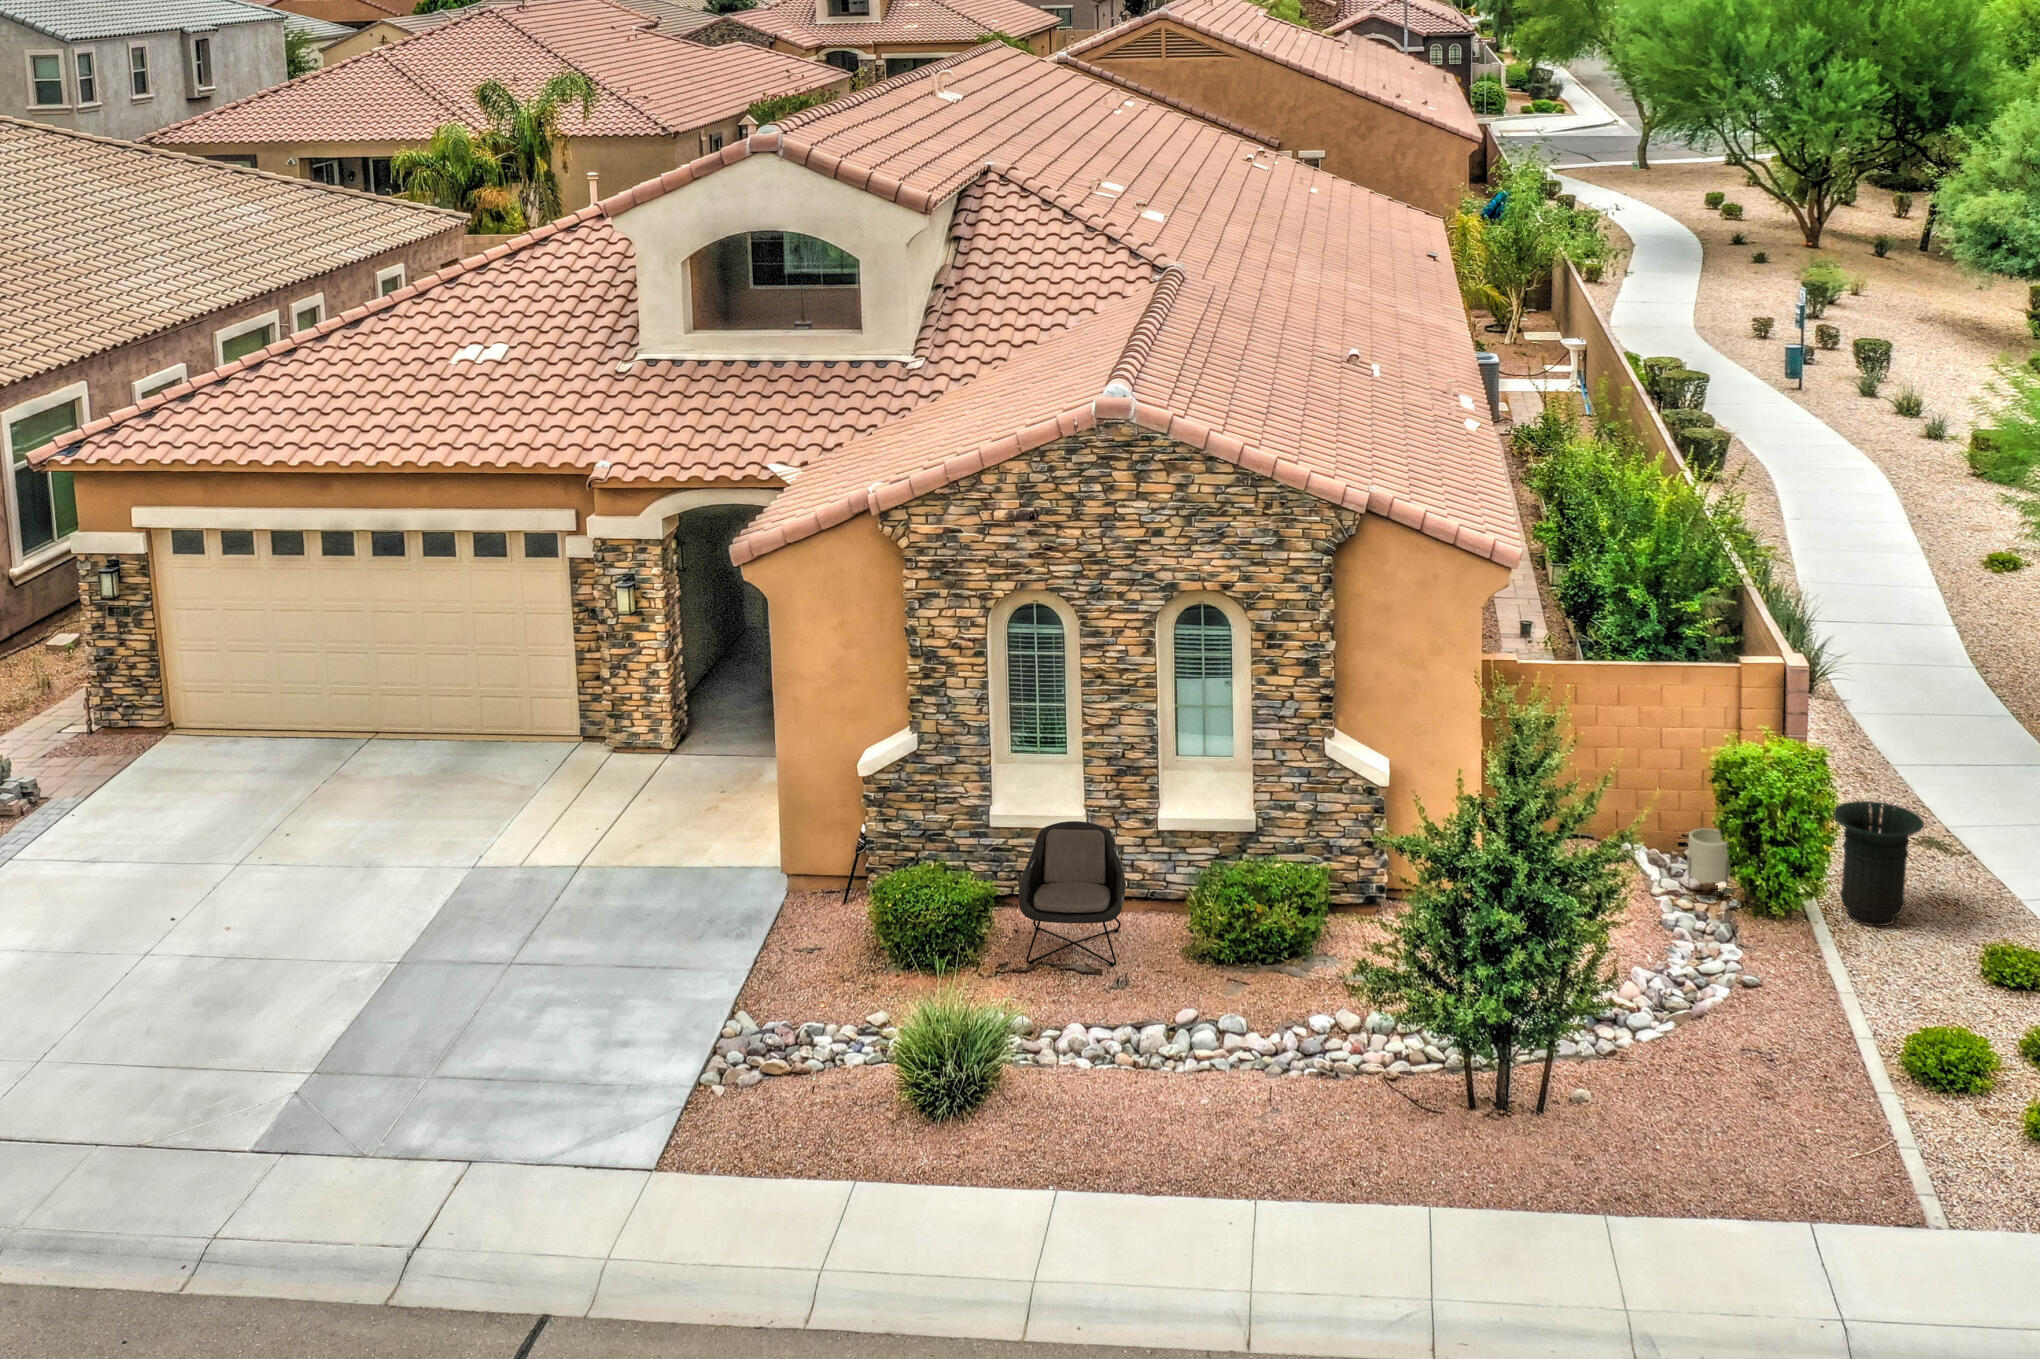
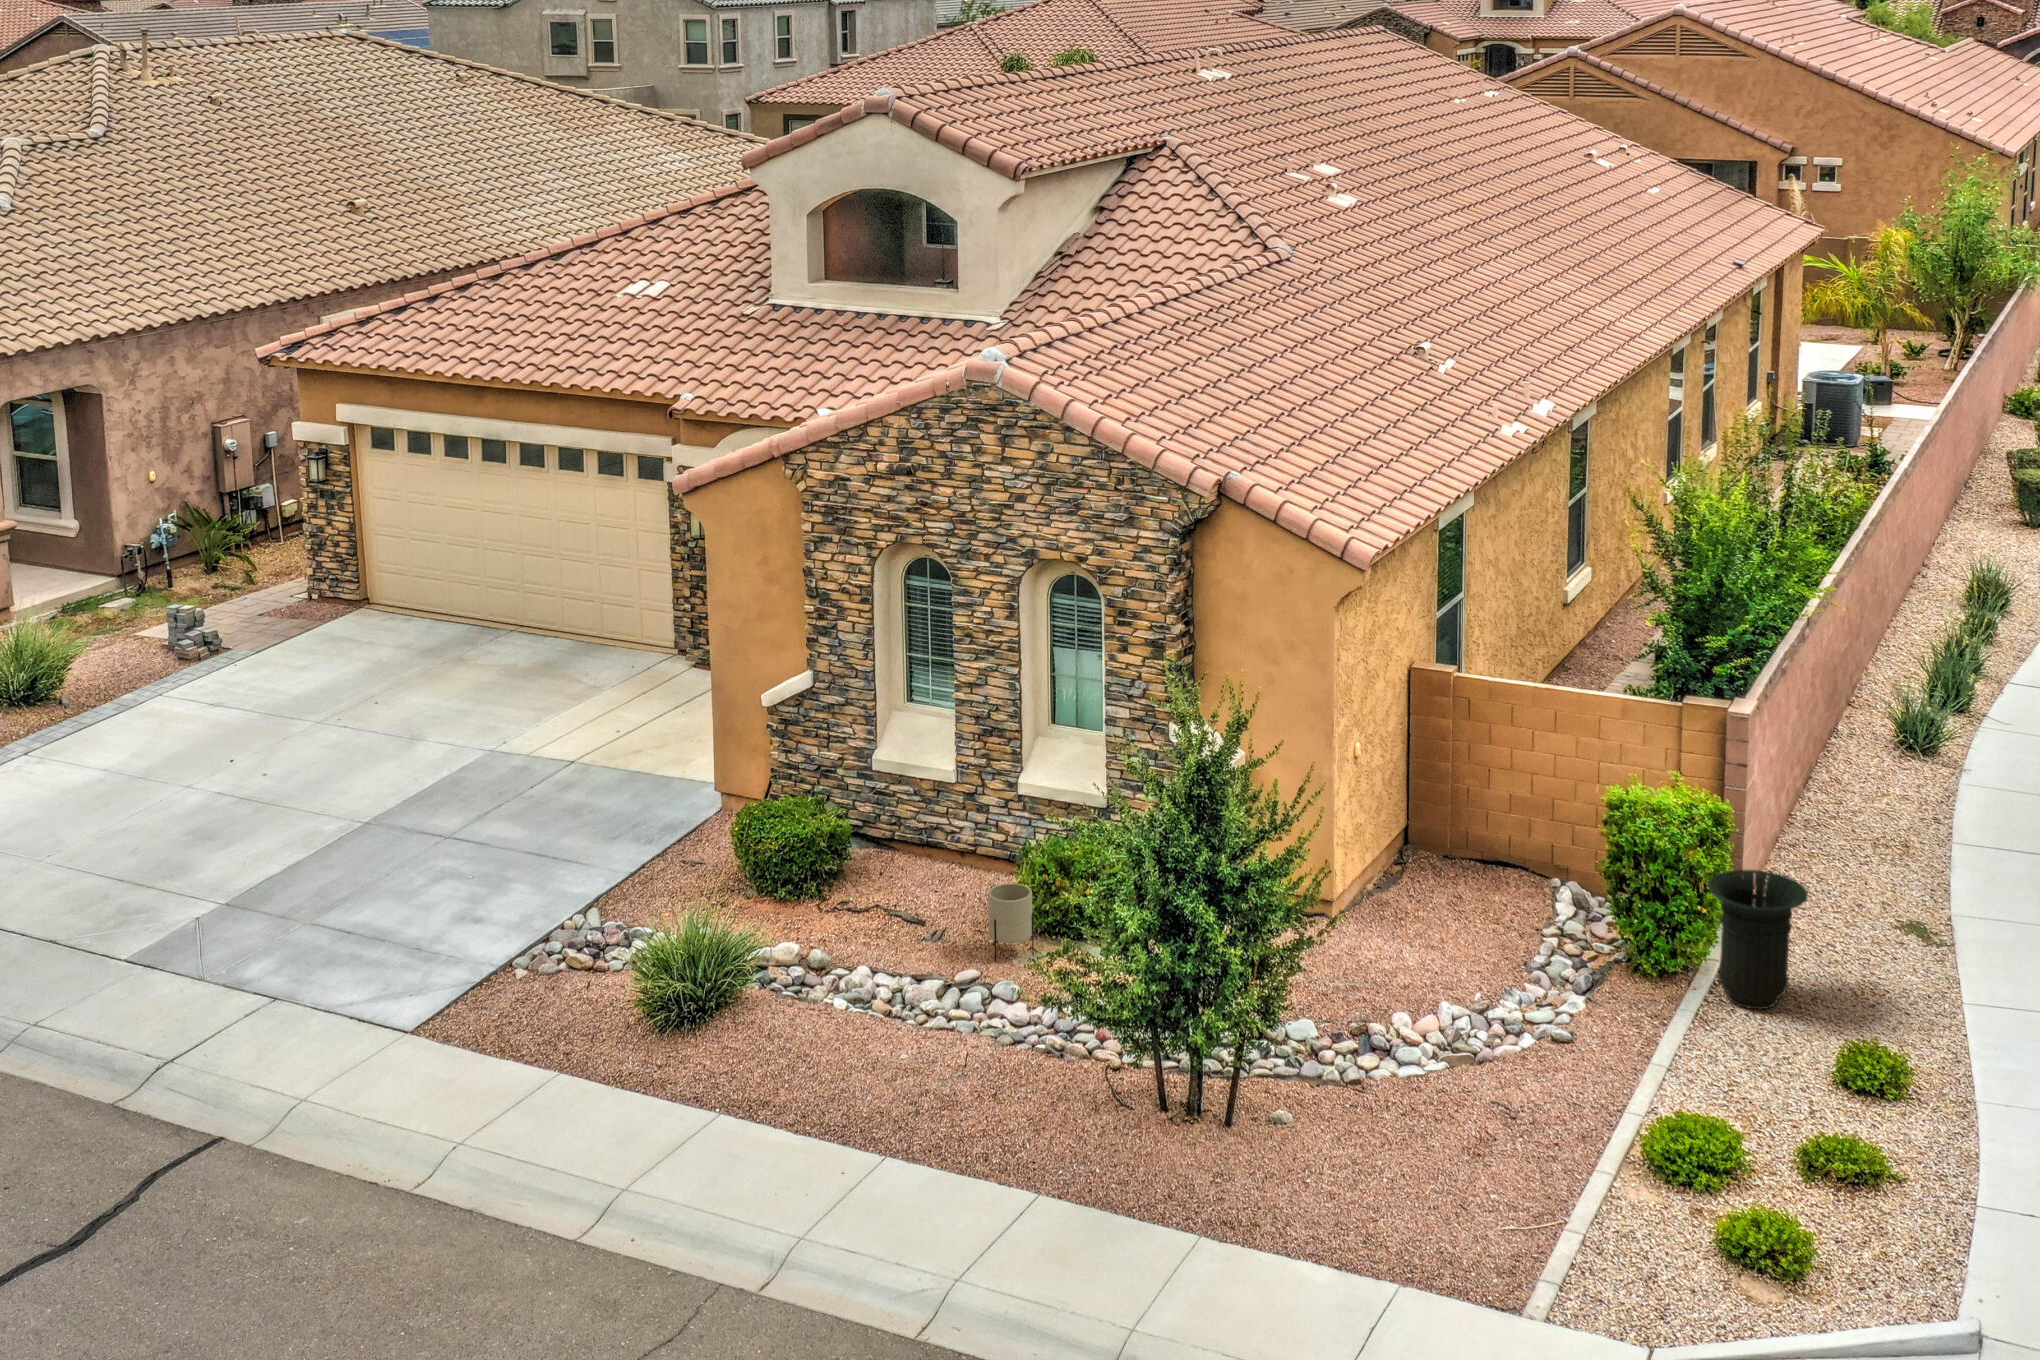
lounge chair: present [1019,821,1126,967] -> none [856,774,978,918]
planter: present [1687,829,1730,895] -> present [988,883,1034,961]

